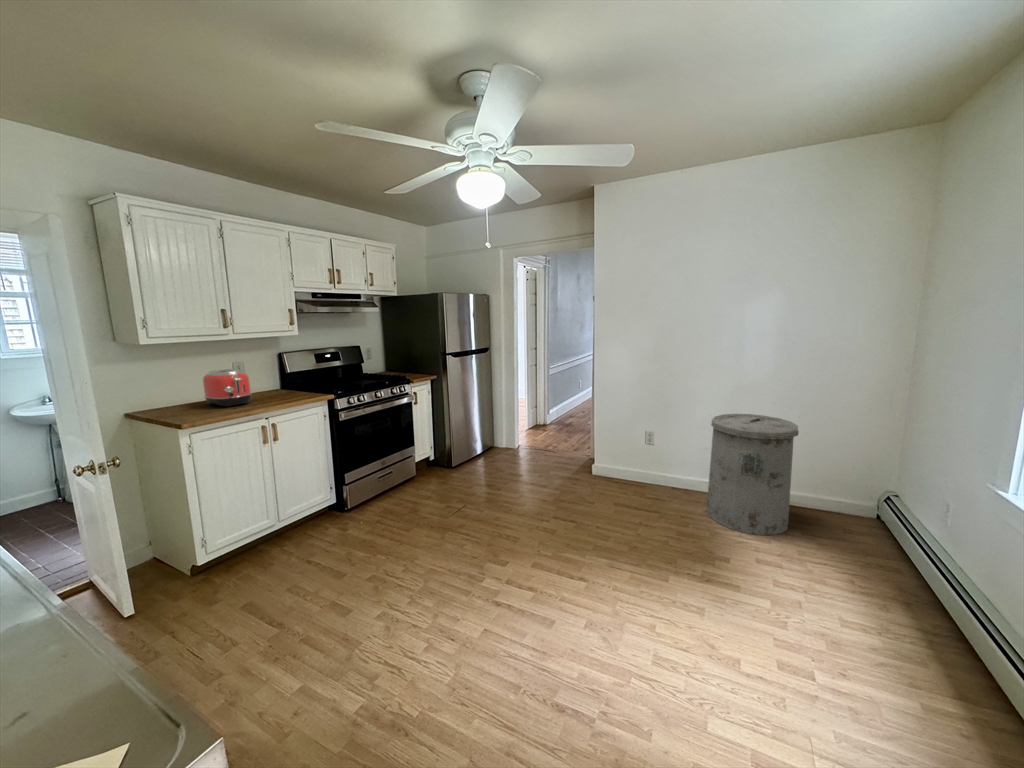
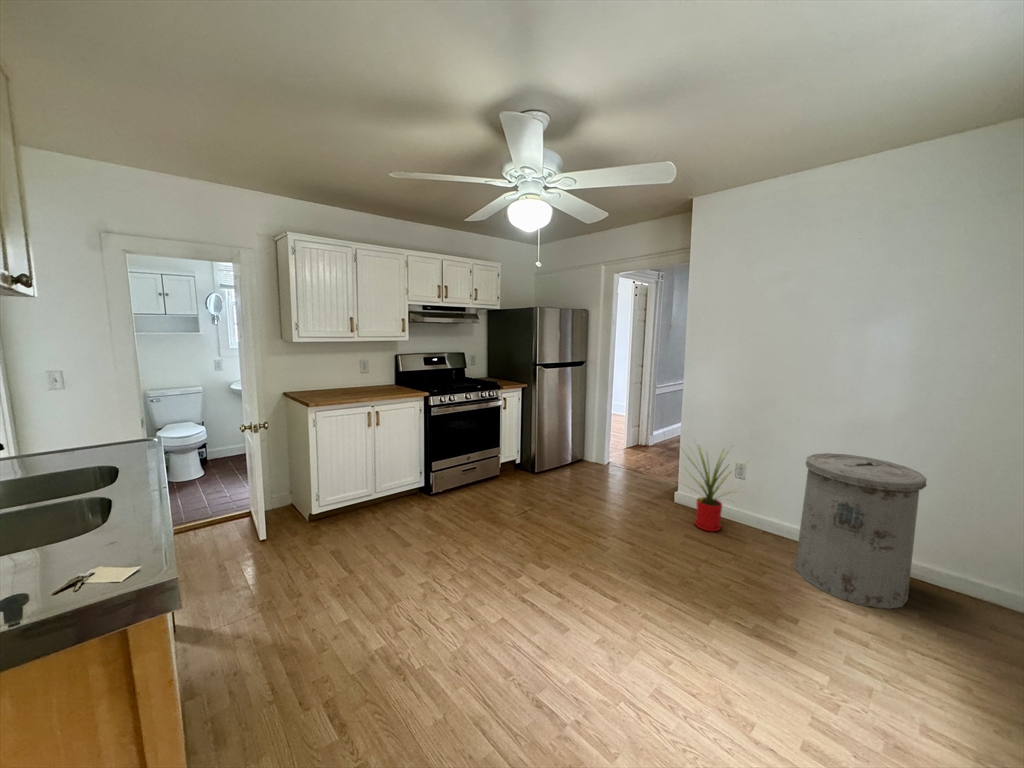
toaster: present [203,369,252,407] -> none [335,365,367,394]
house plant: none [601,415,664,497] -> present [684,448,728,531]

